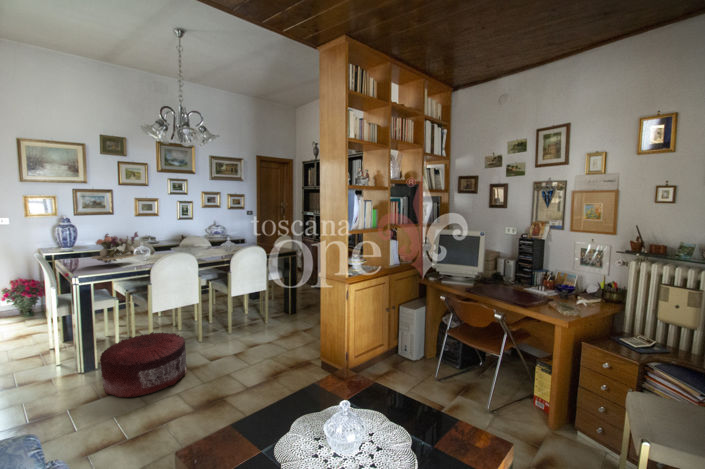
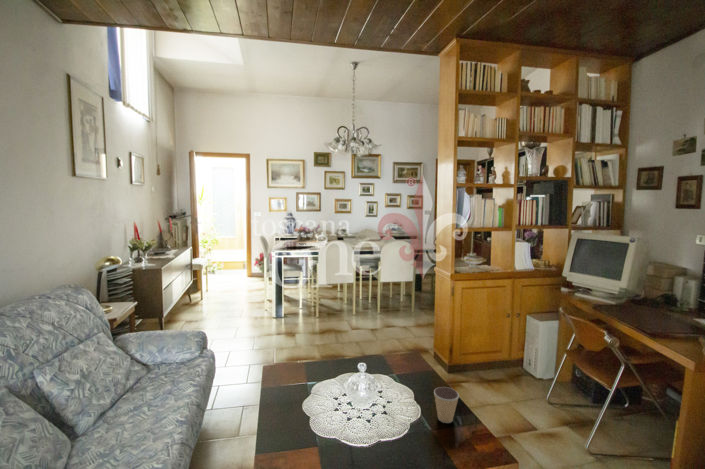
pouf: present [100,332,187,397] -> none [281,298,336,339]
coffee cup: none [436,404,464,445] -> present [434,387,459,423]

